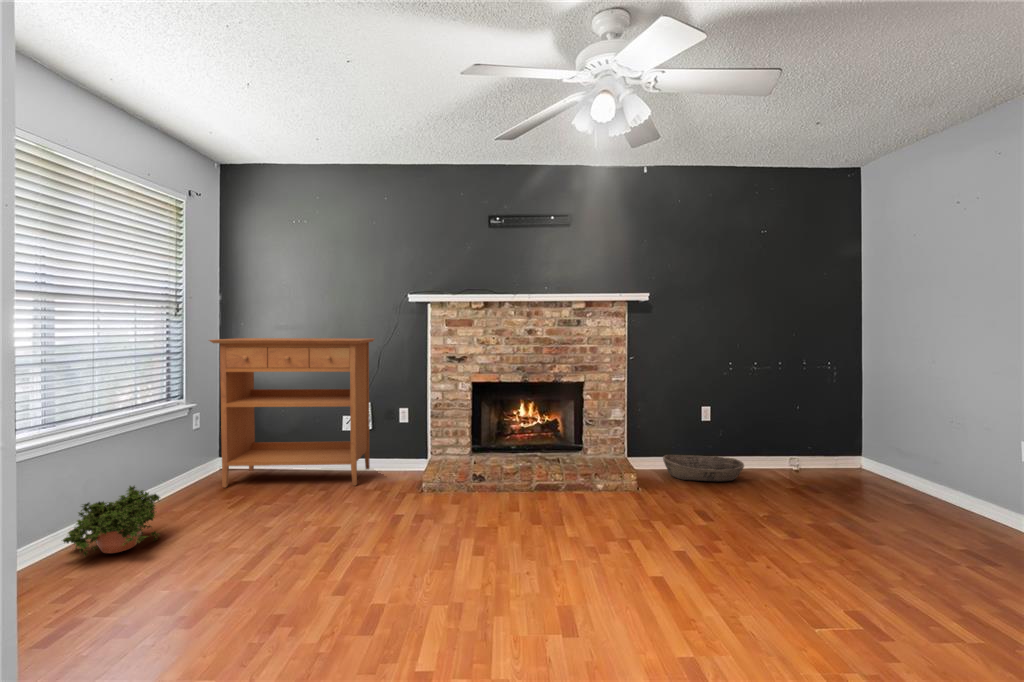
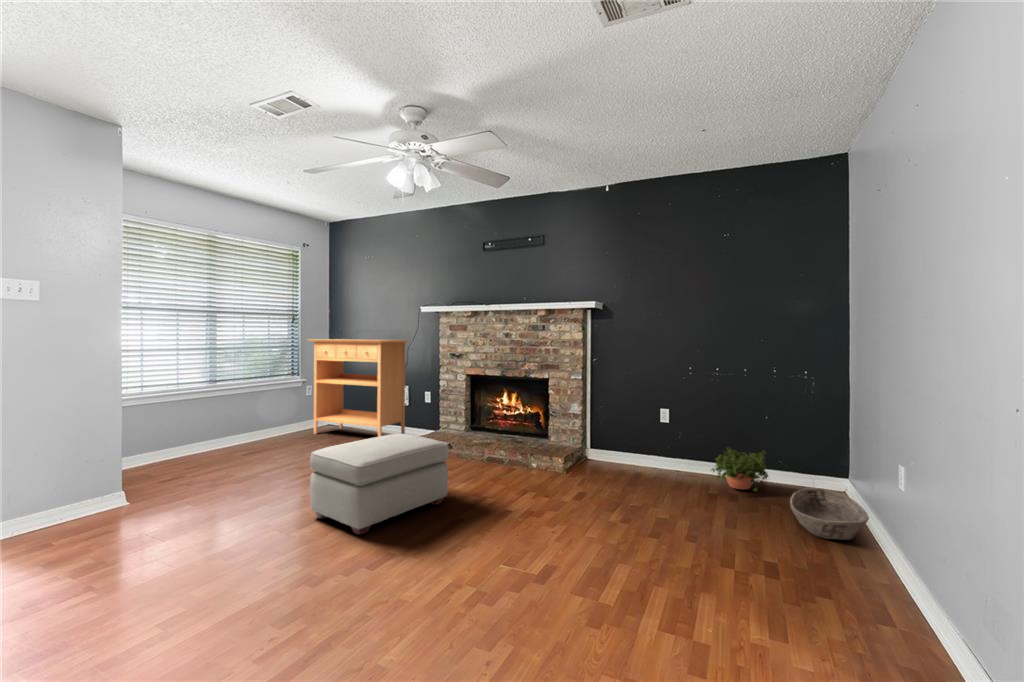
basket: present [663,455,744,481] -> present [790,488,869,540]
ottoman: none [482,478,625,653] -> present [310,434,448,535]
potted plant: present [63,486,160,556] -> present [711,447,768,491]

